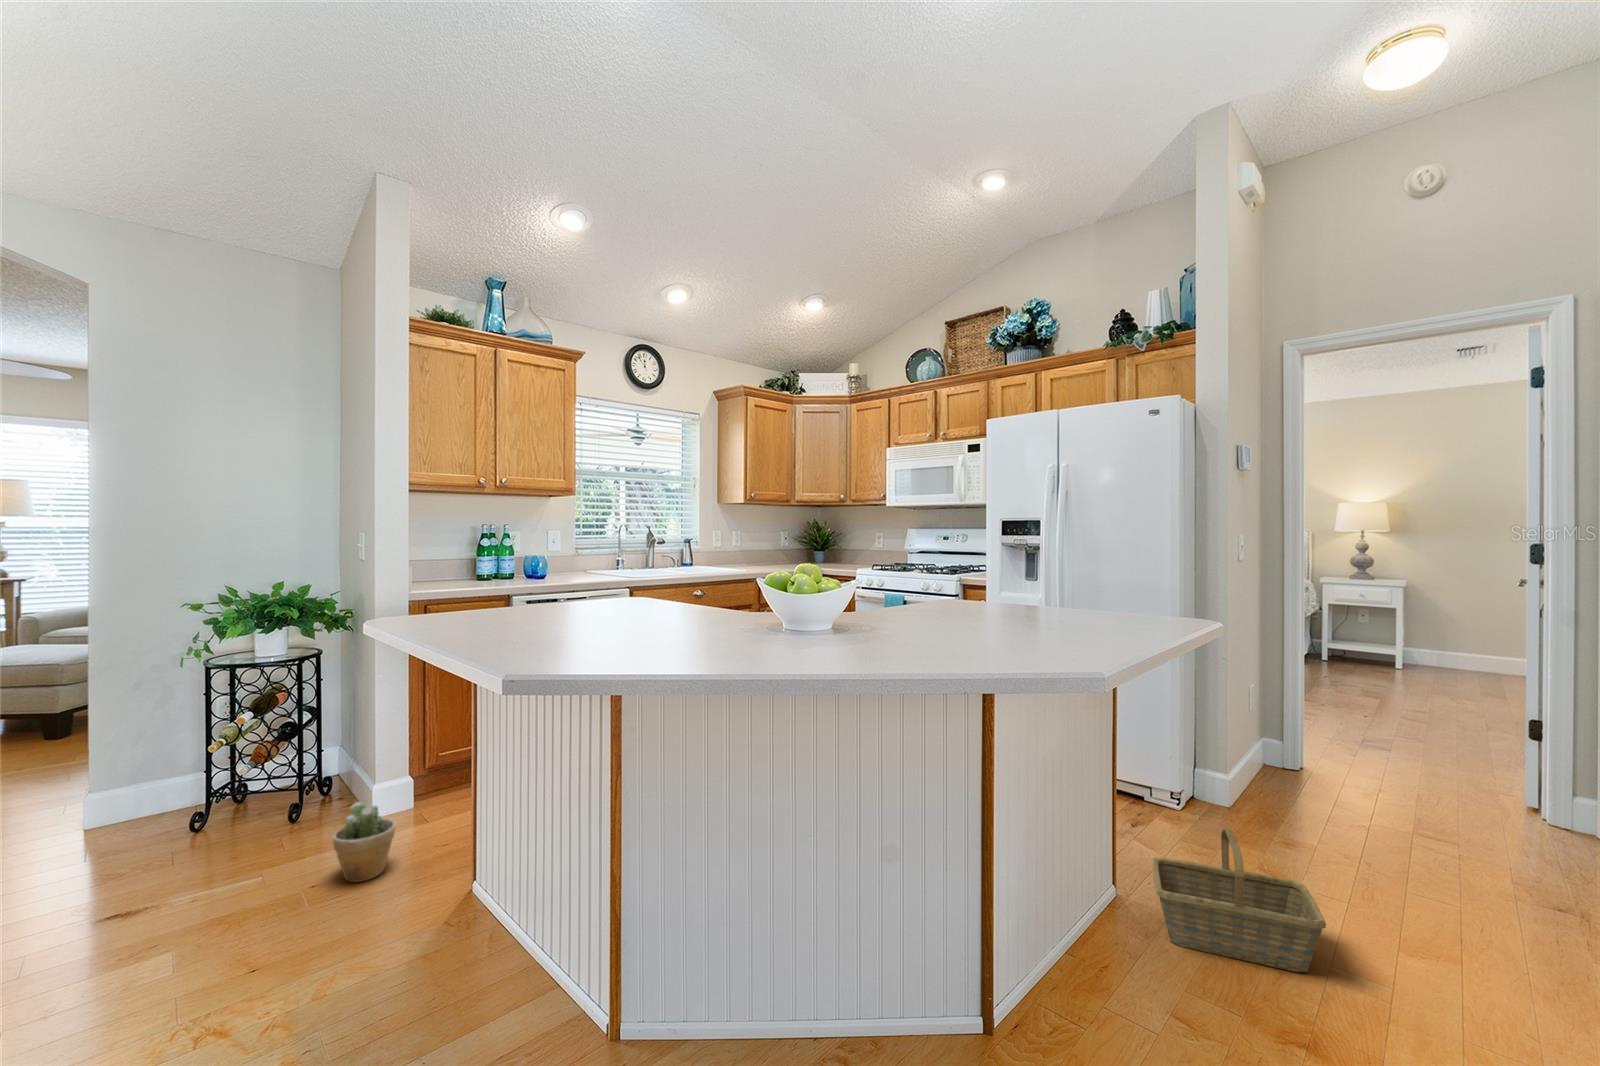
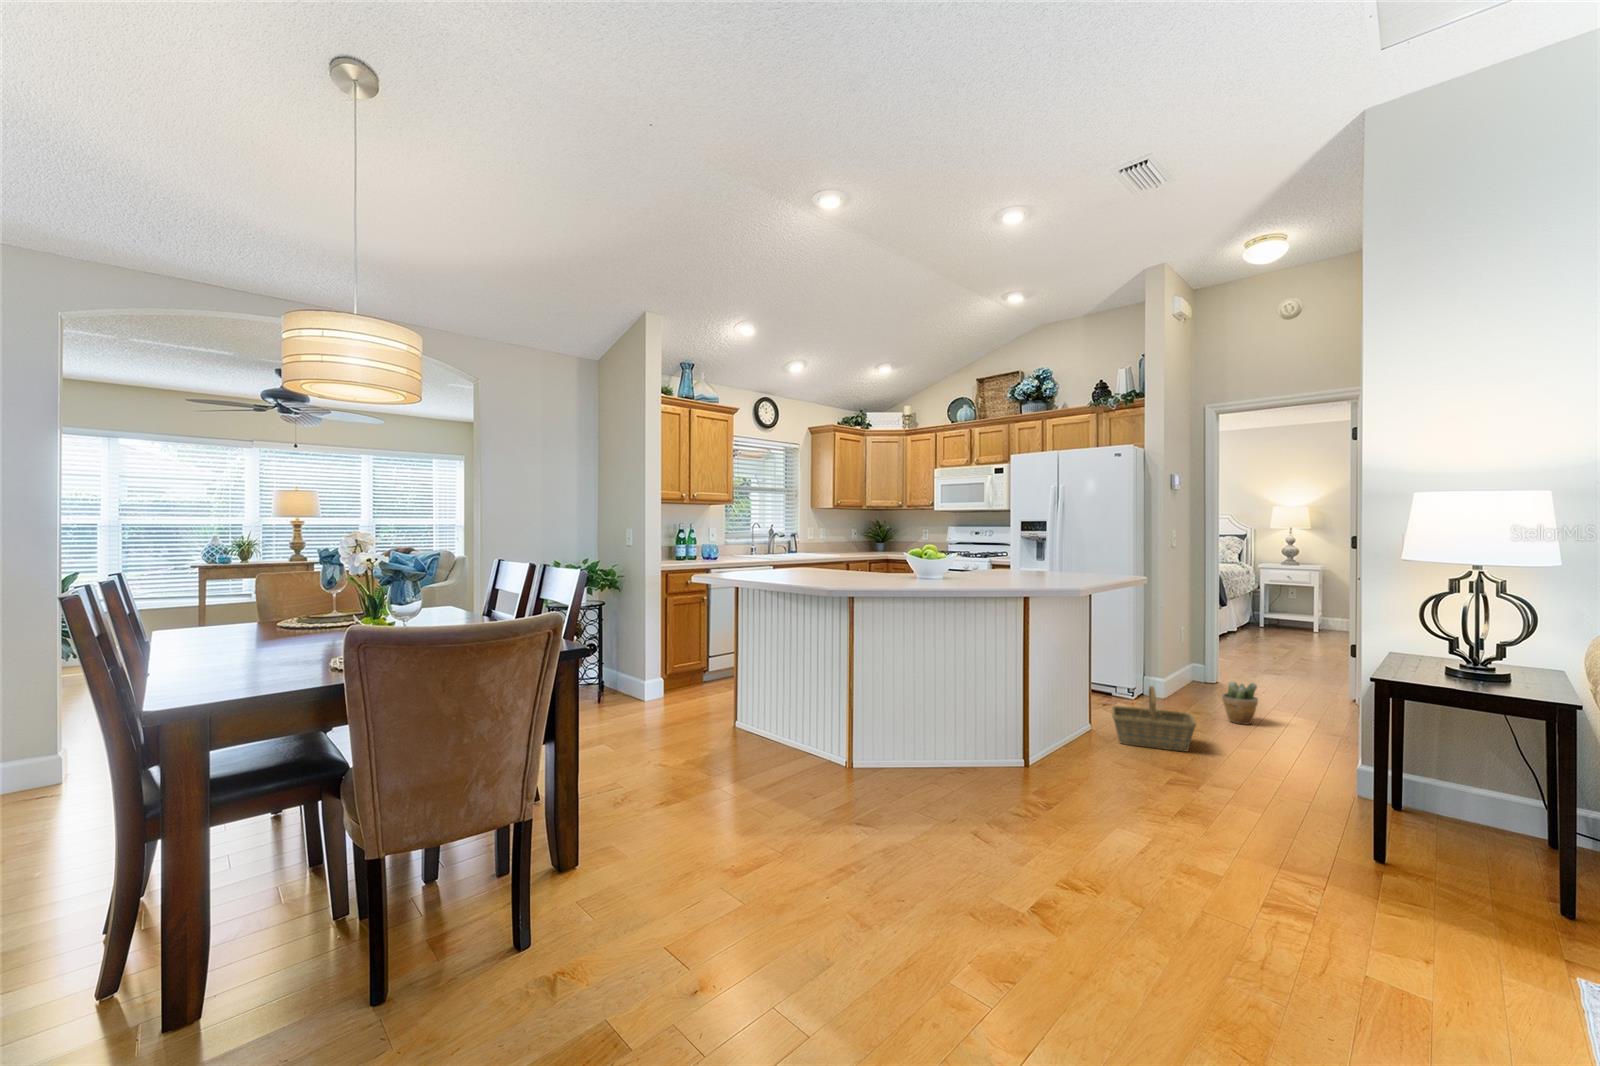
potted plant: present [332,802,395,882] -> present [1222,682,1258,725]

